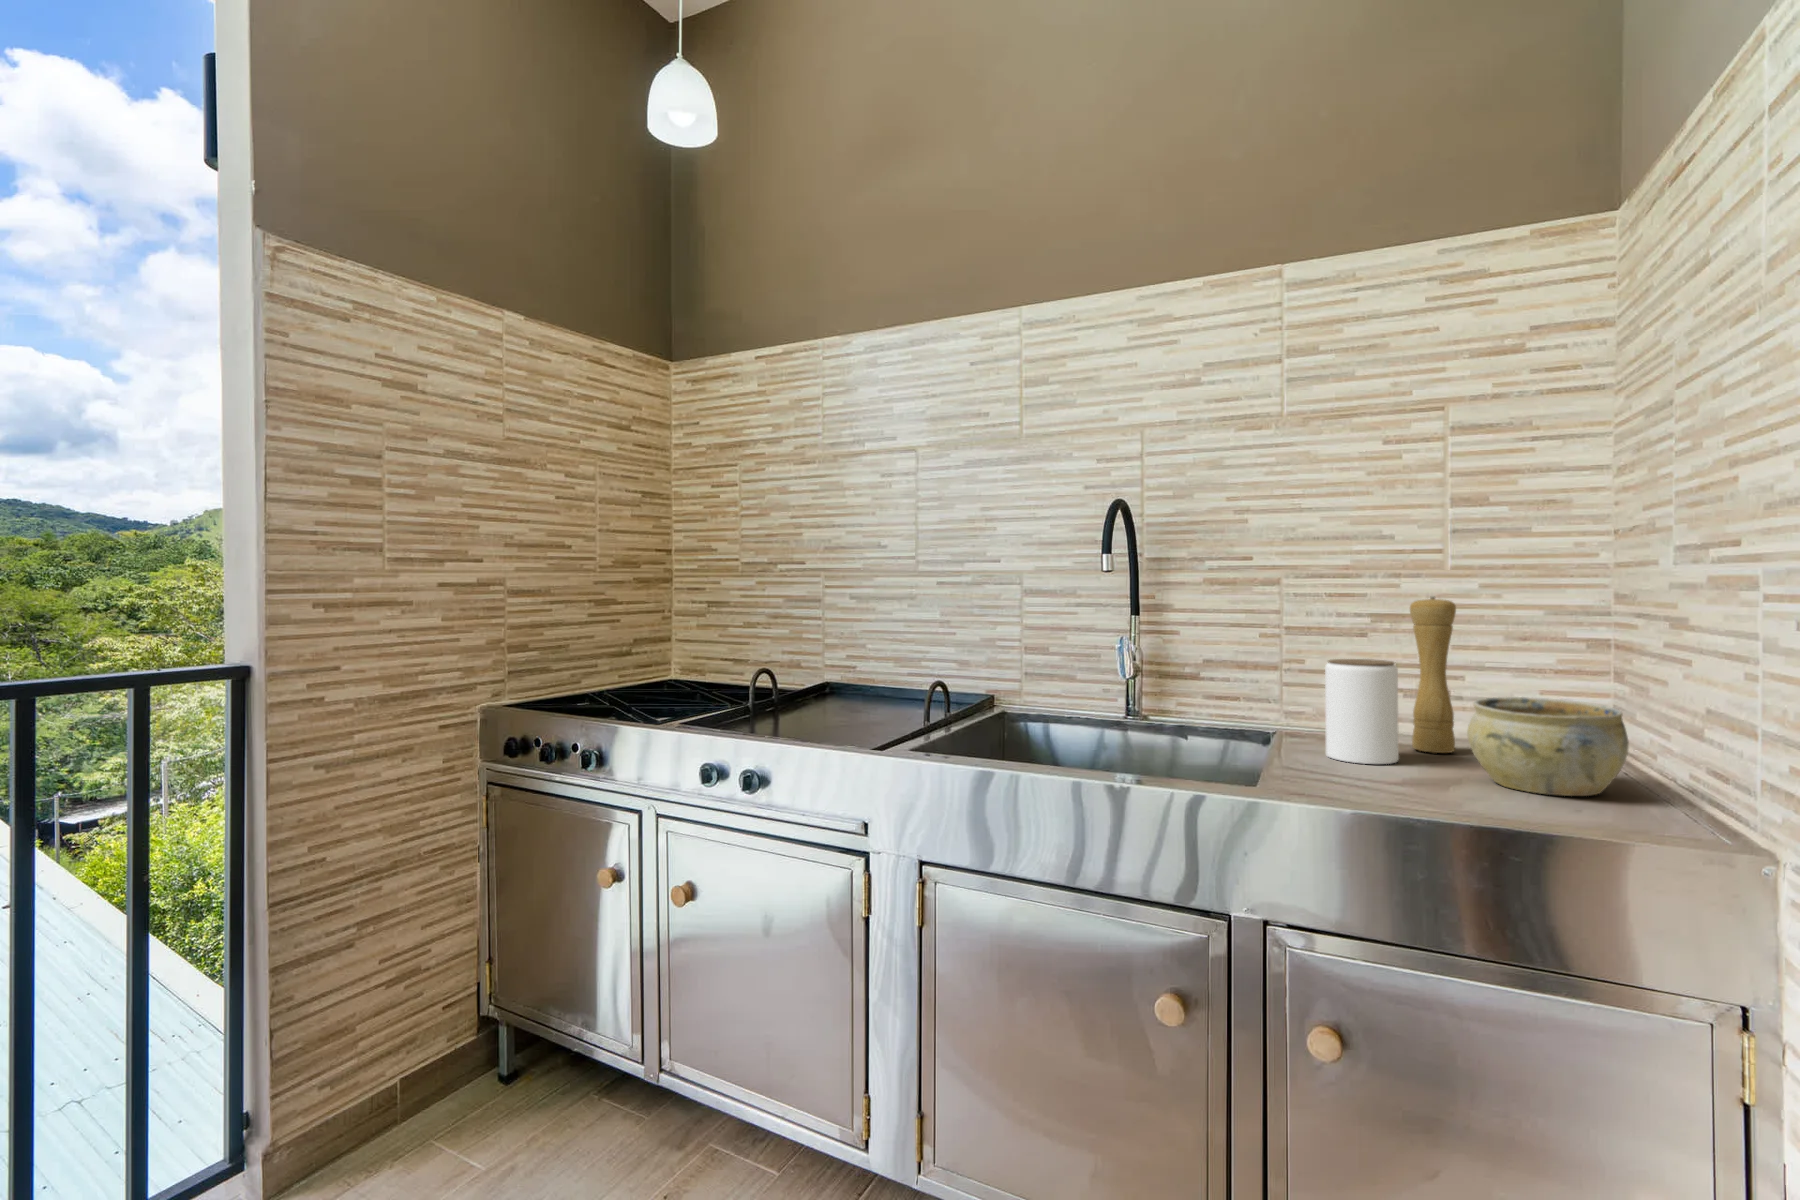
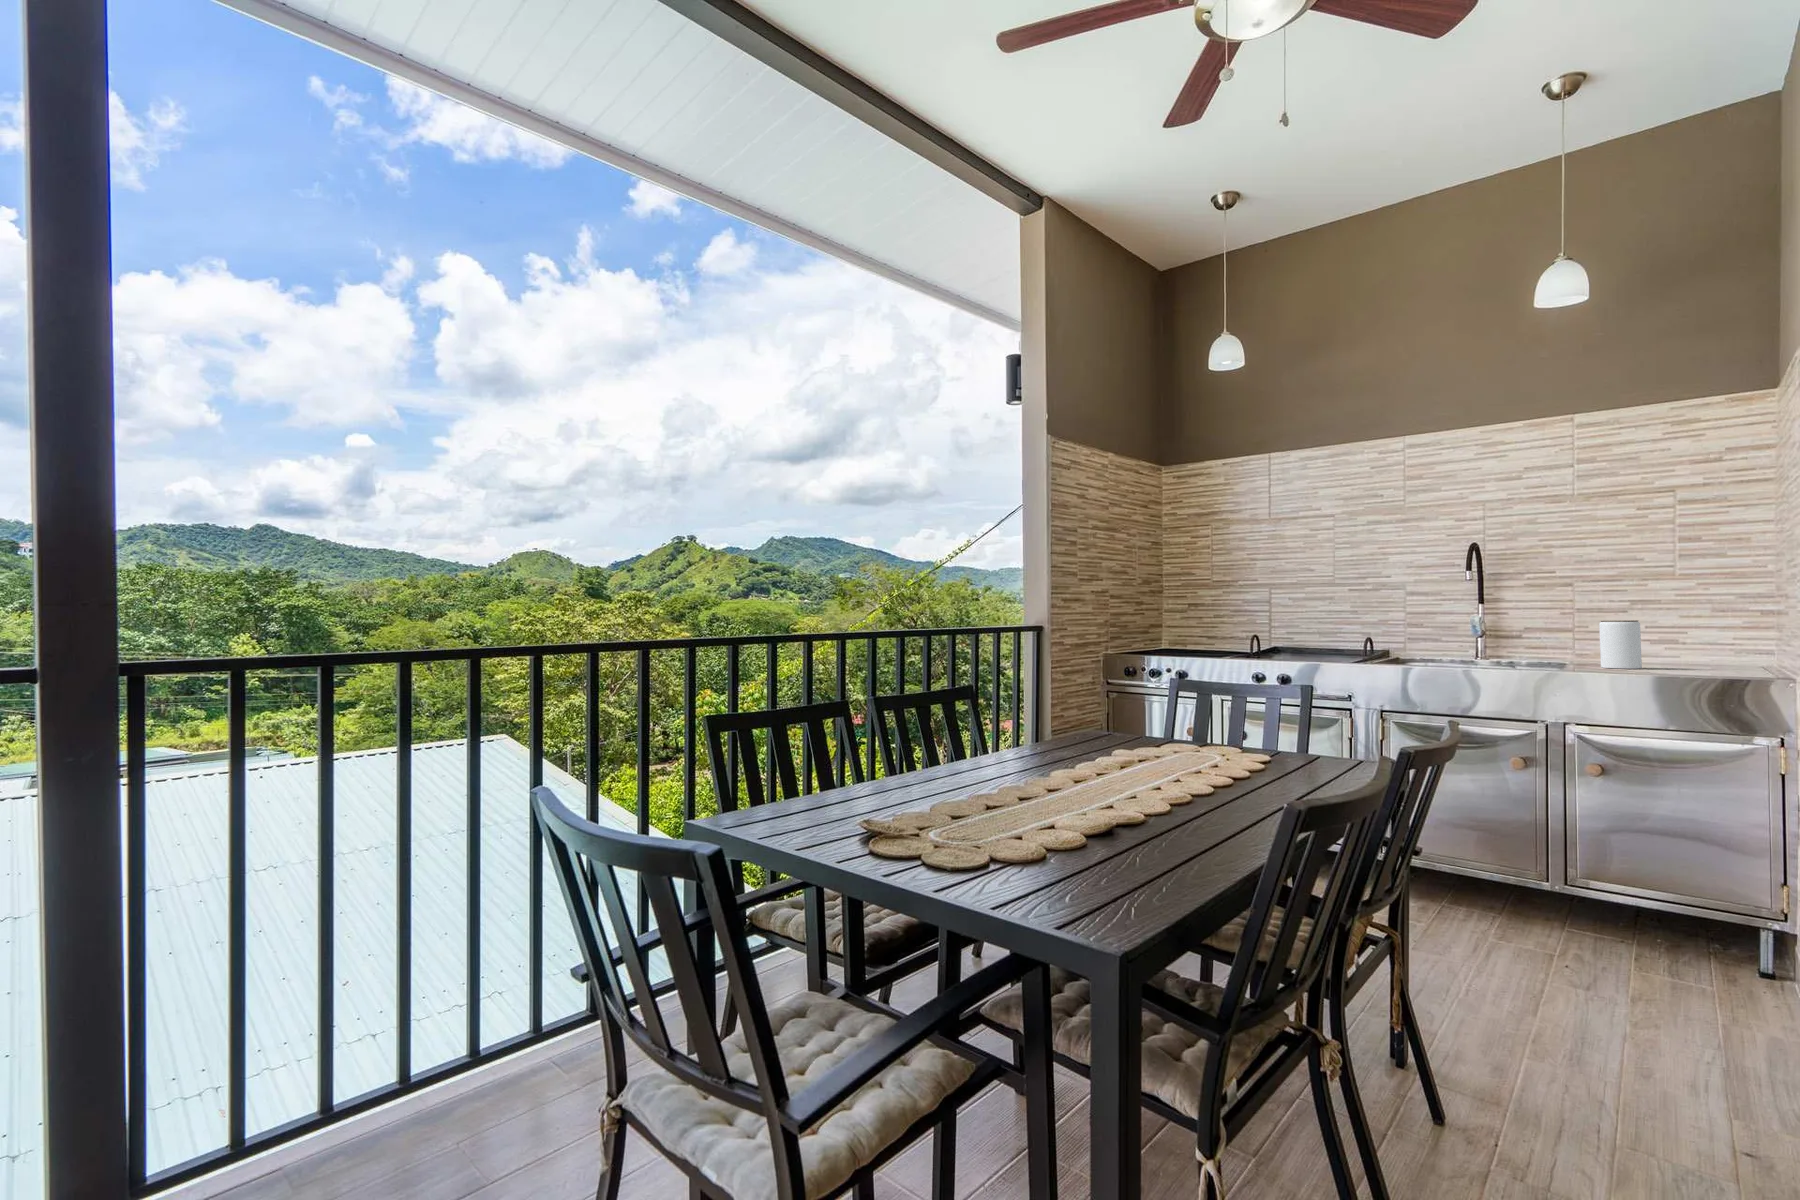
pepper mill: present [1410,597,1456,753] -> none [1651,589,1680,668]
ceramic bowl: present [1467,697,1629,796] -> none [1674,634,1754,673]

